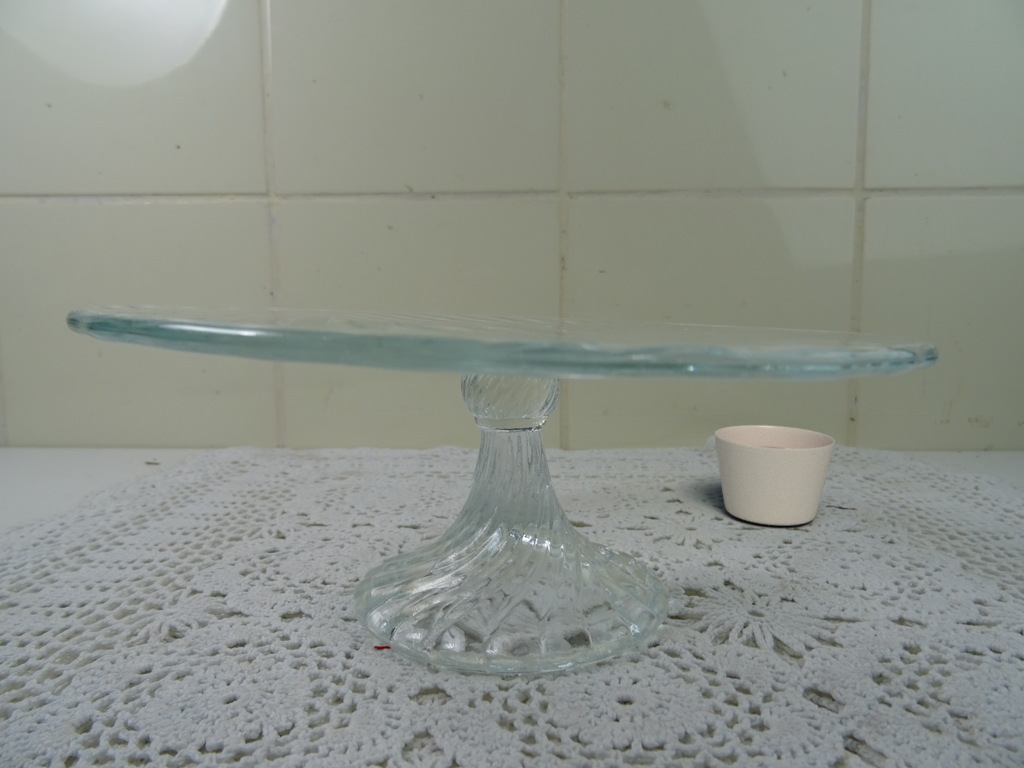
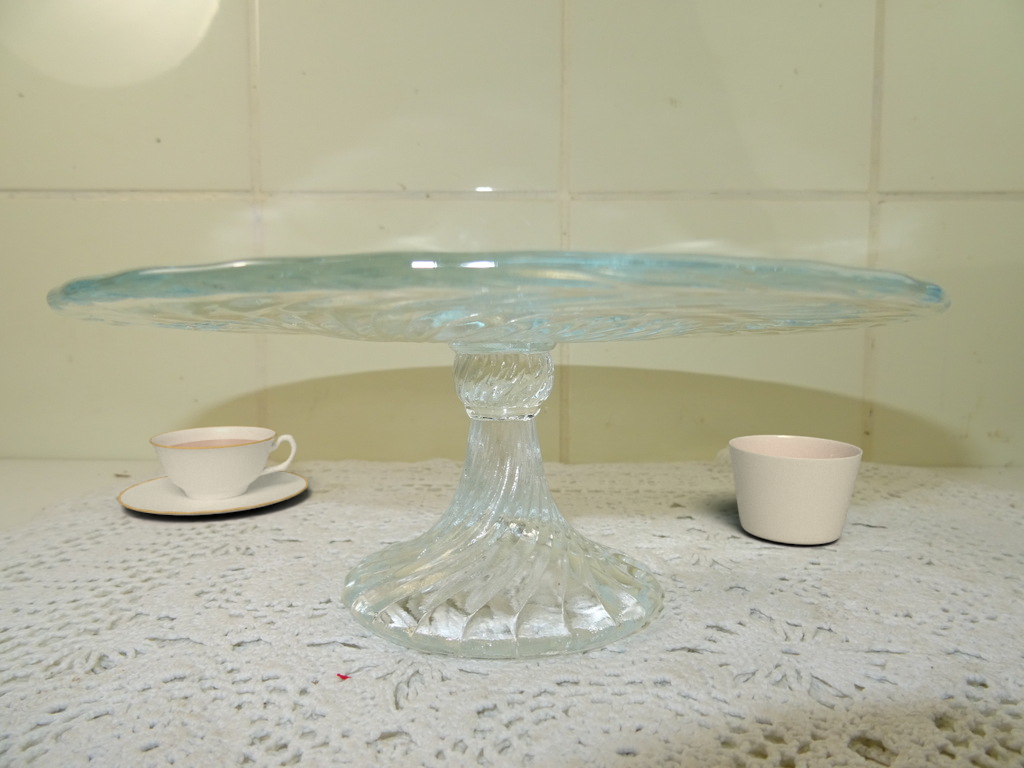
teacup: none [155,417,328,501] -> present [118,426,308,515]

